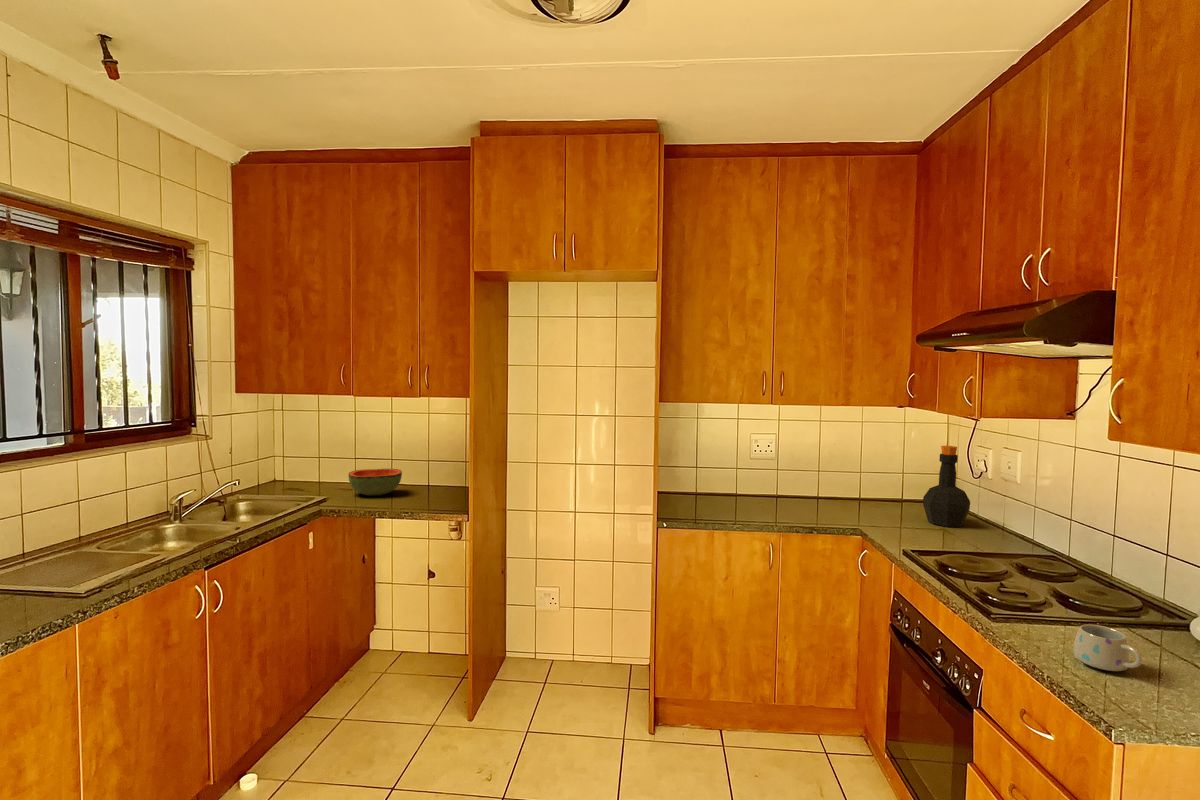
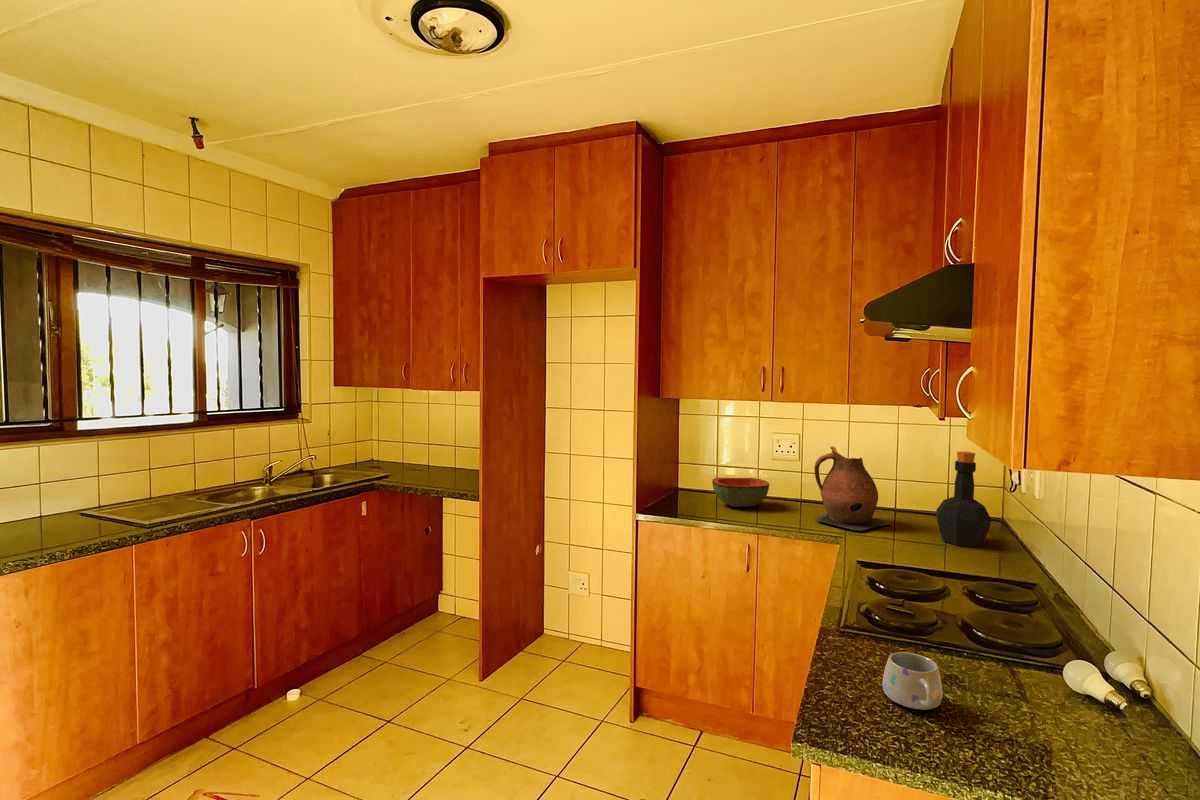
ceramic pitcher: none [813,445,878,522] -> present [814,446,891,531]
bowl: present [349,469,402,496] -> present [712,478,769,507]

